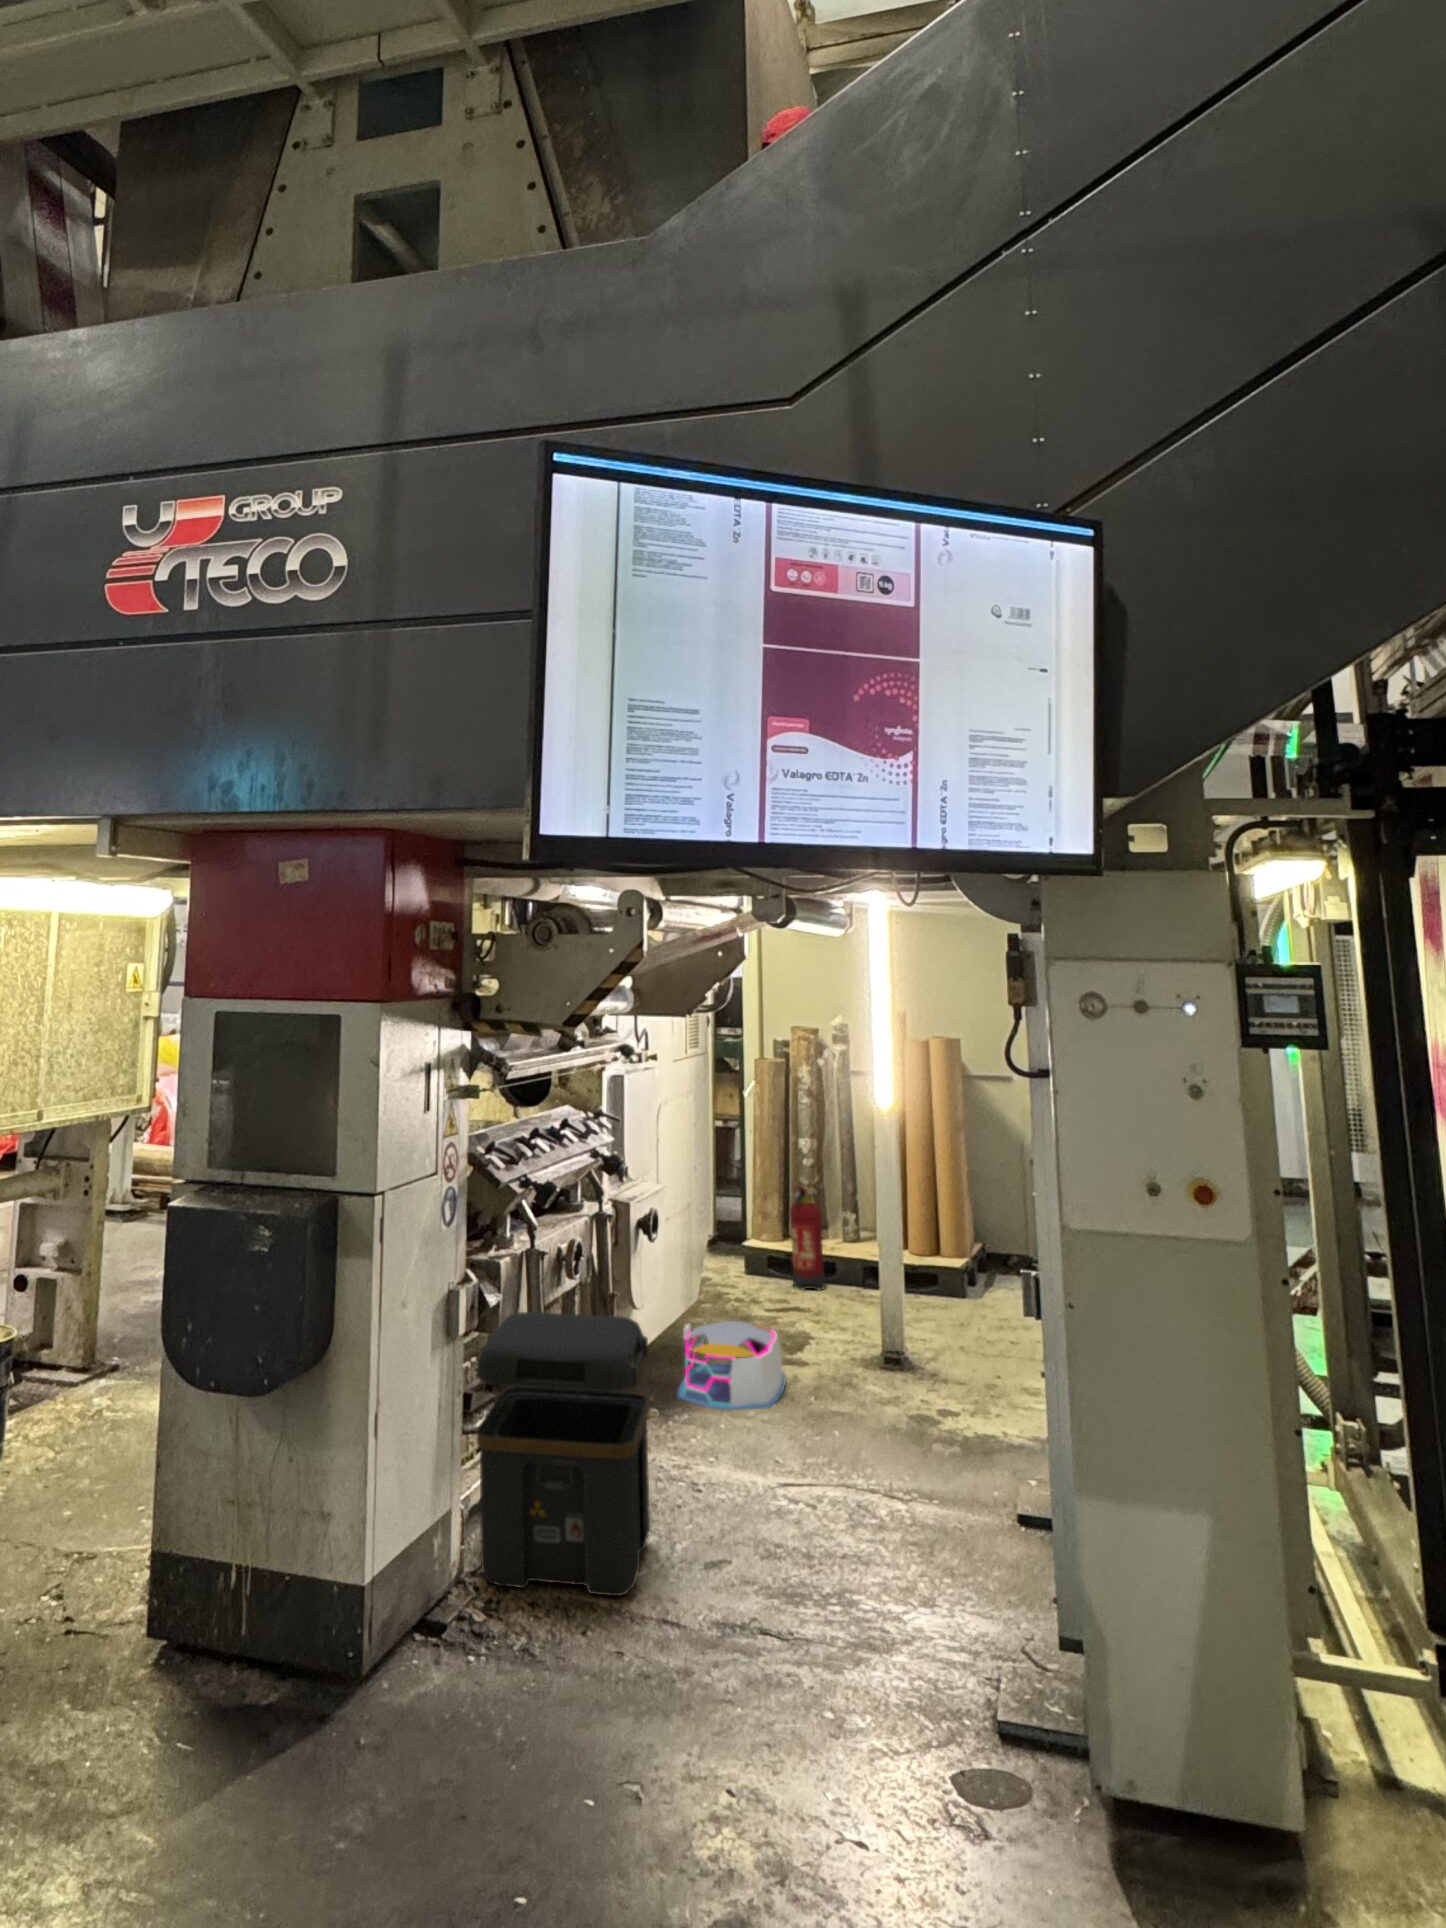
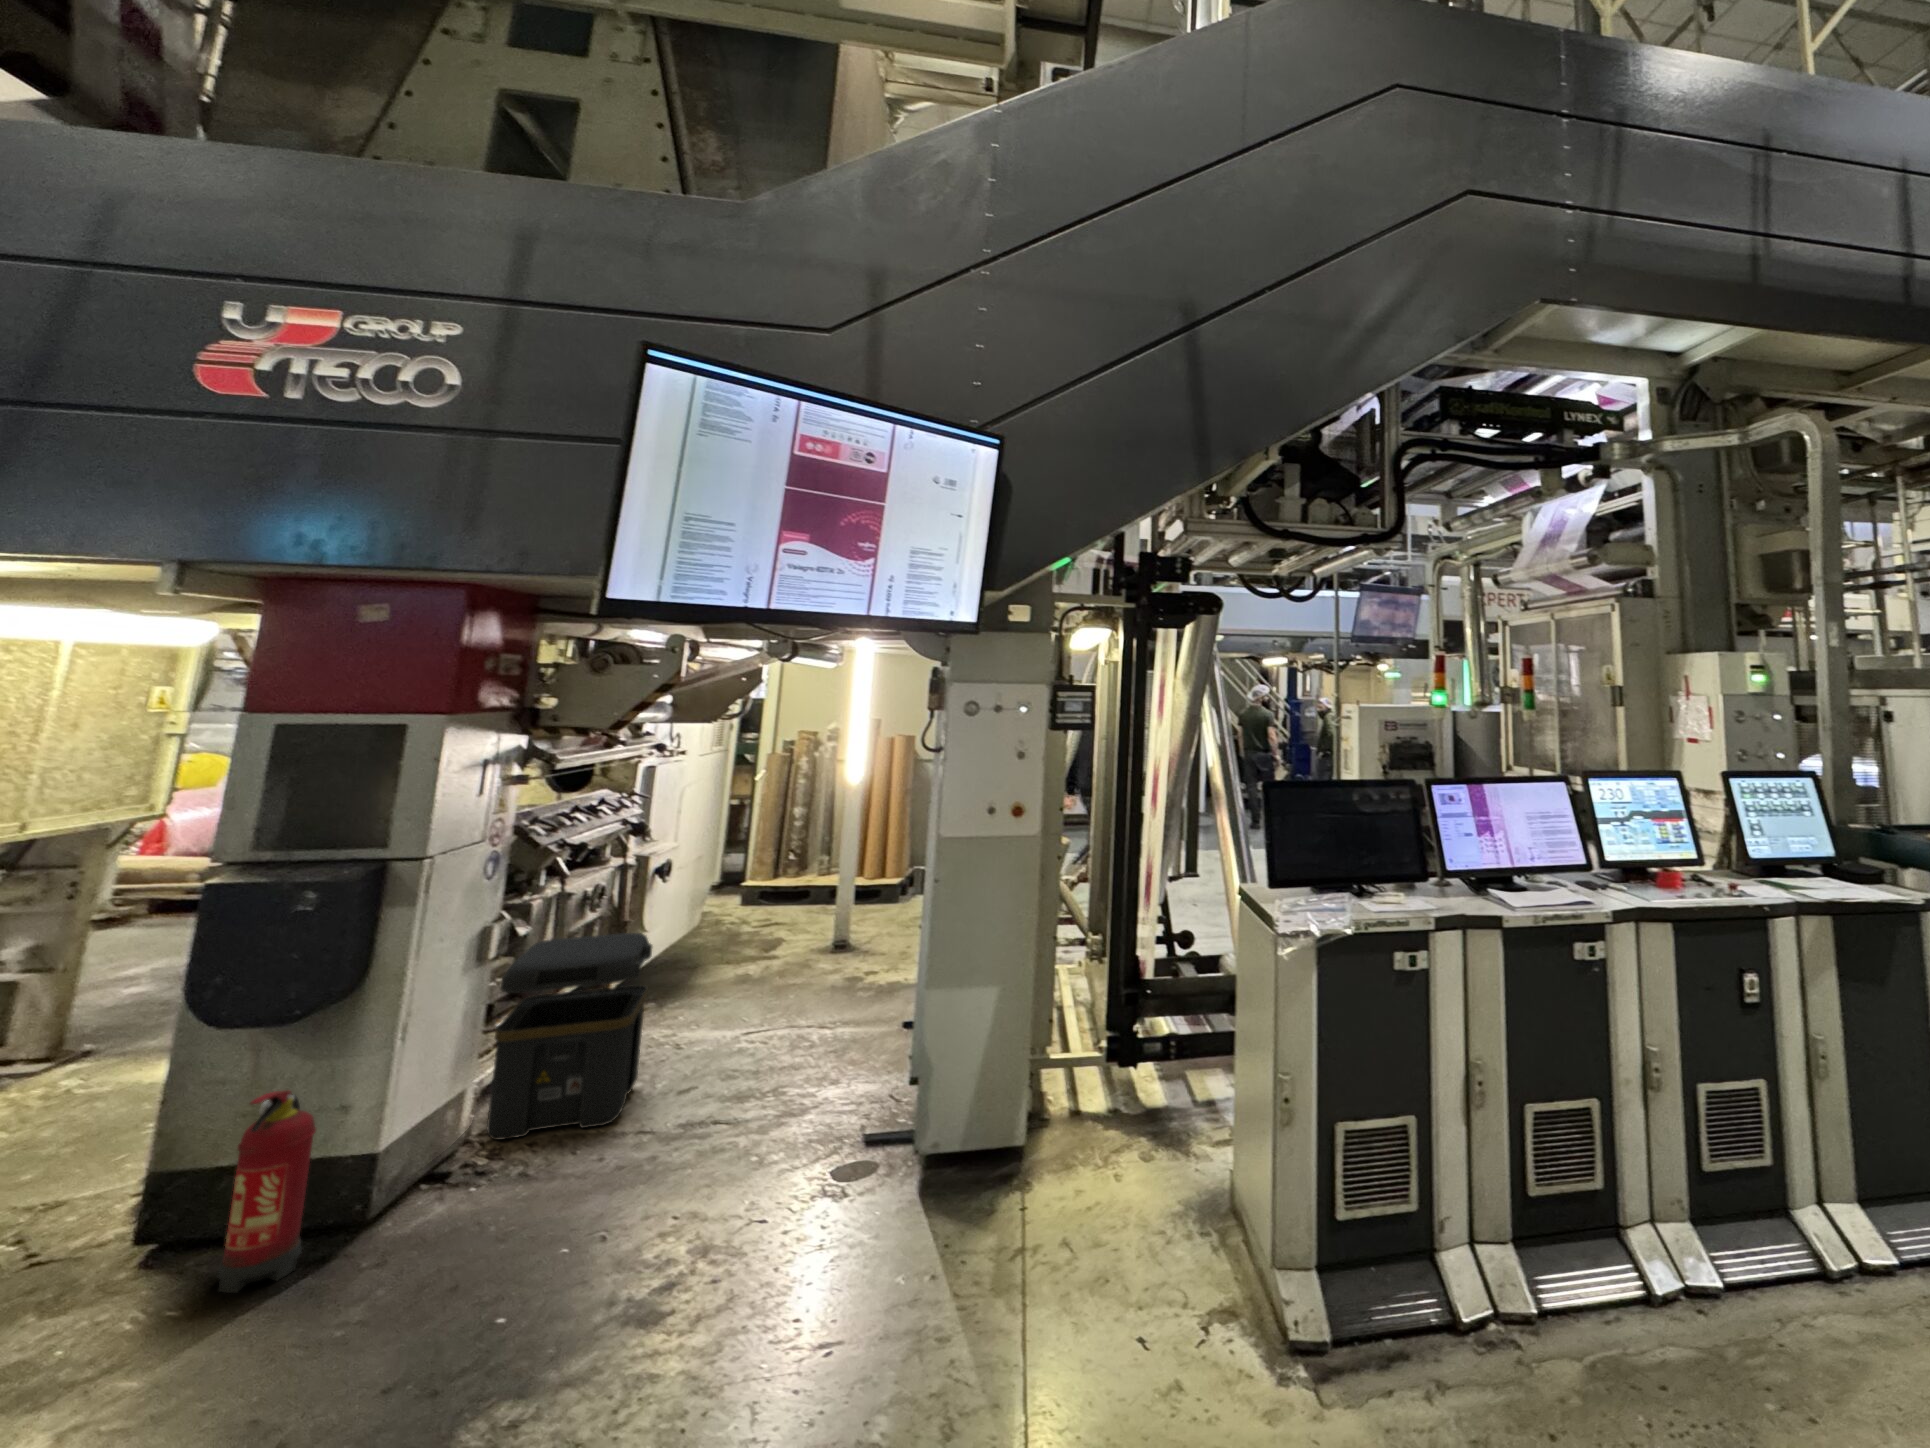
fire extinguisher: present [790,1187,826,1291] -> present [217,1090,316,1293]
storage bin: present [678,1321,786,1410] -> none [673,934,760,998]

